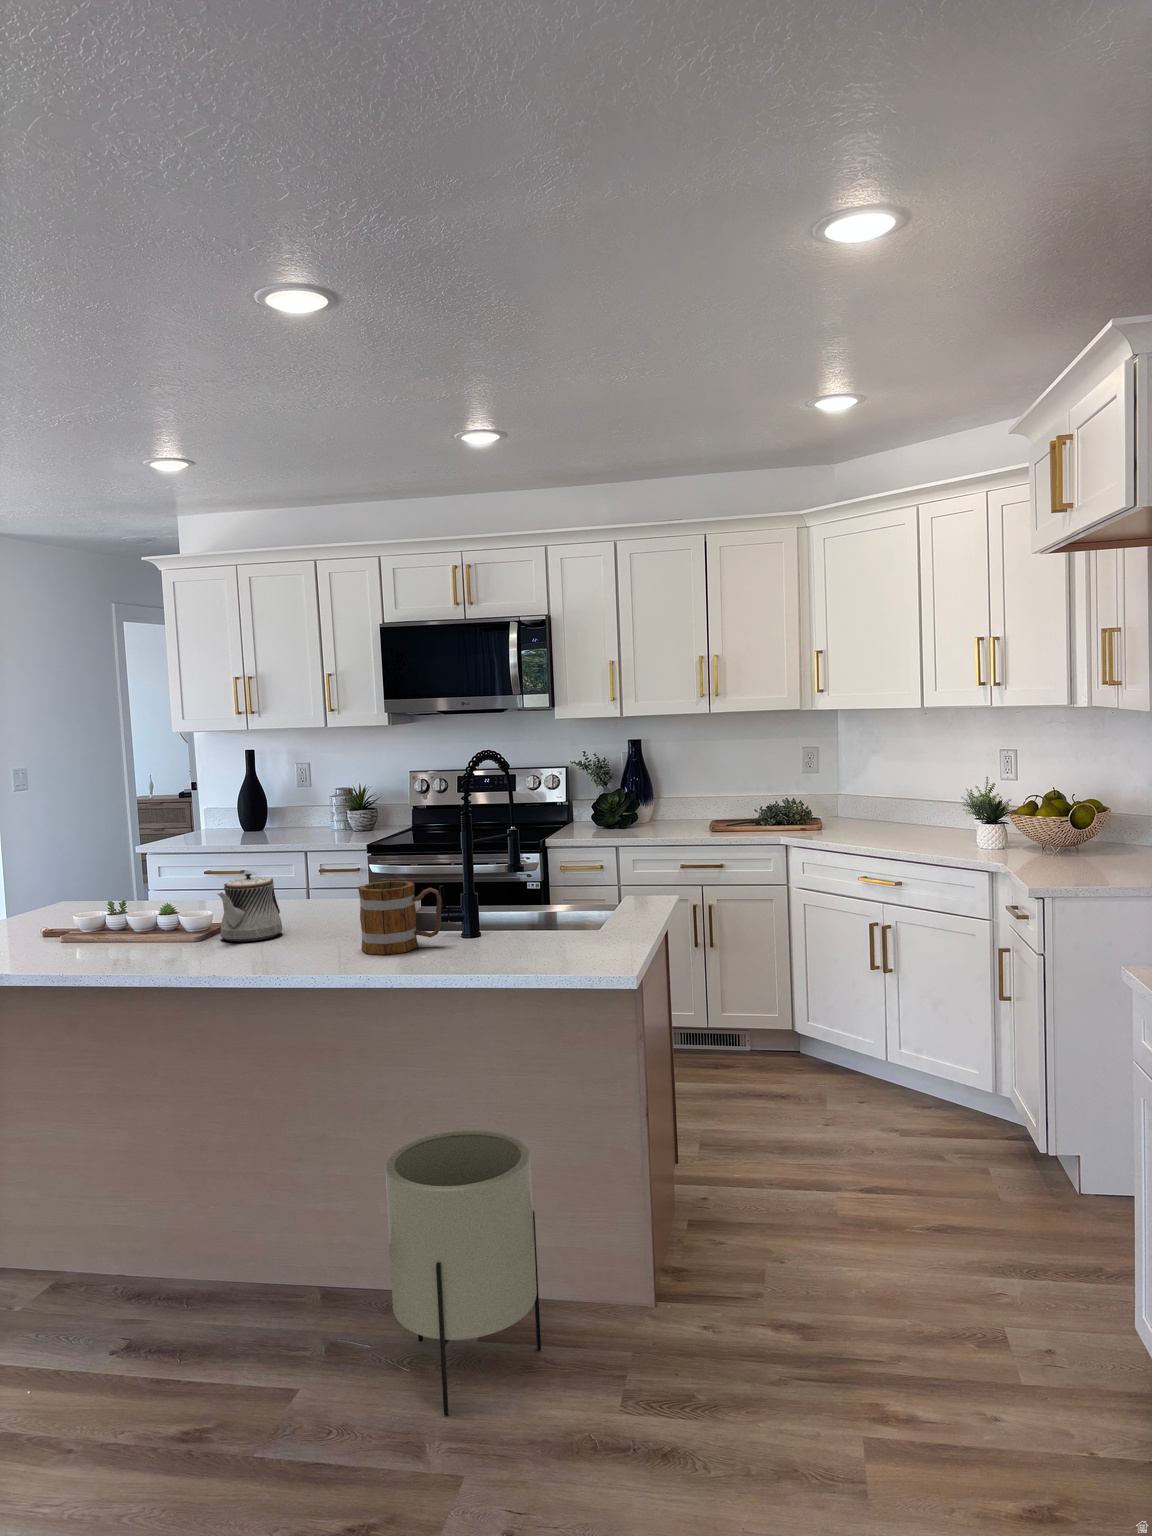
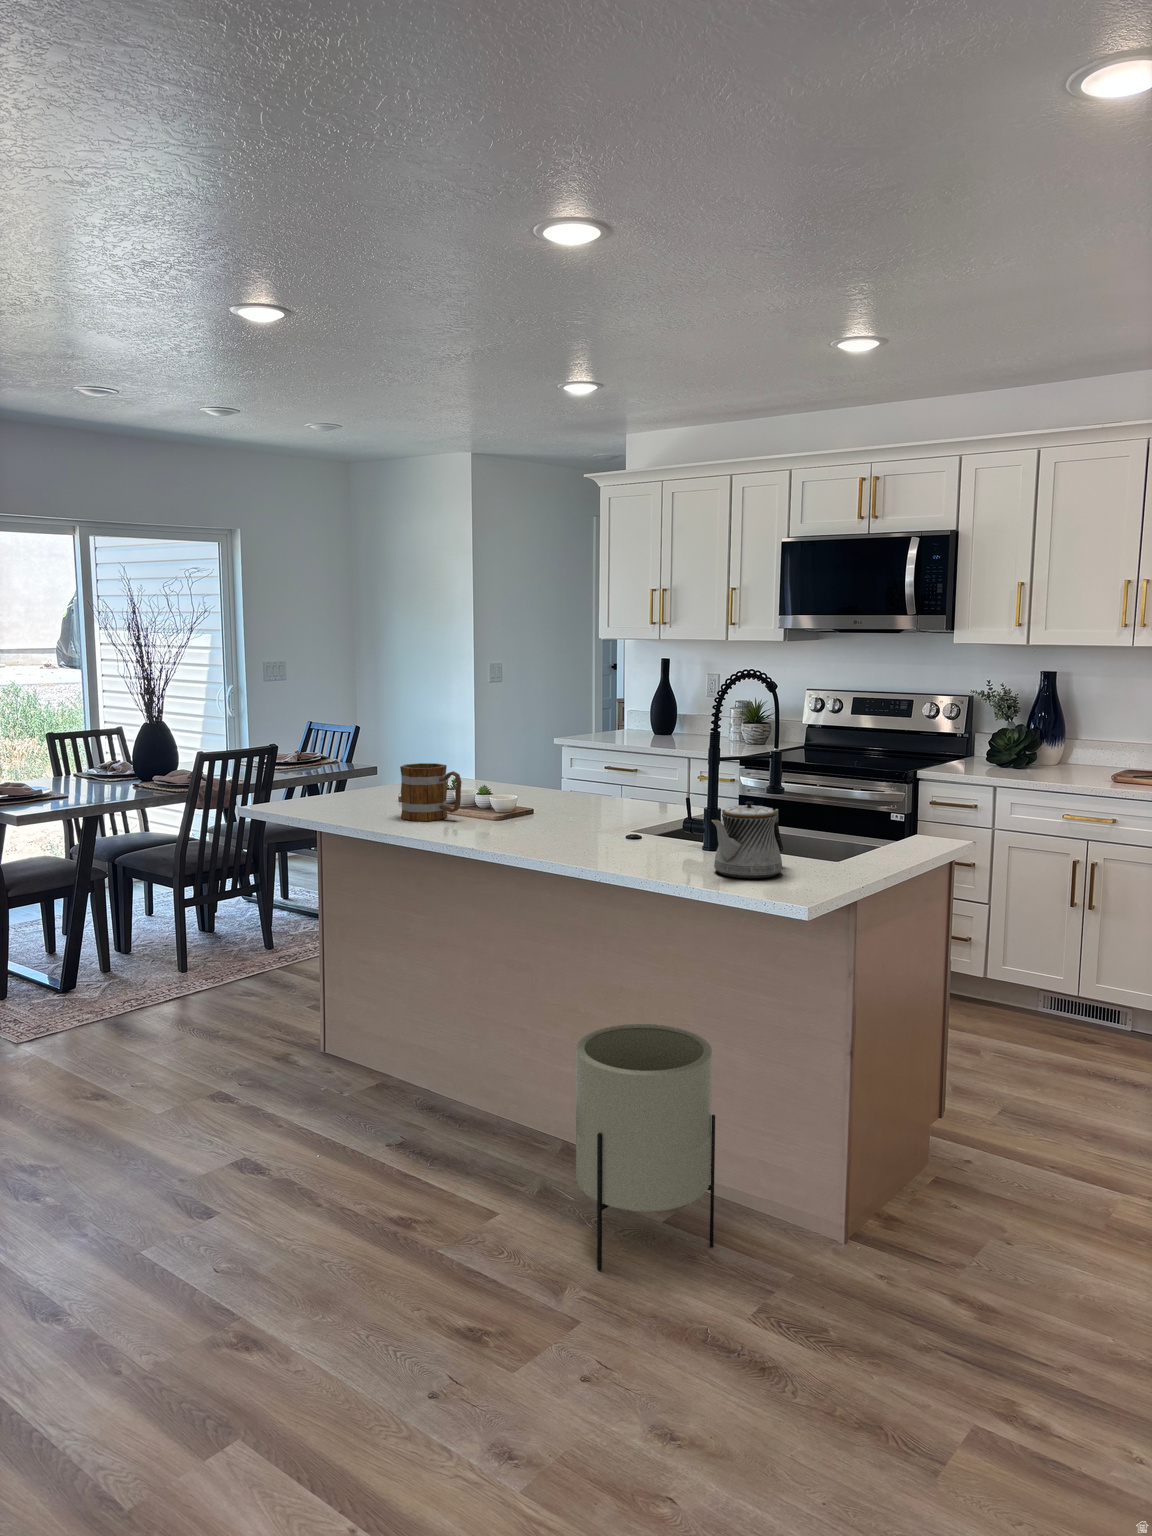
teapot: present [218,874,283,942] -> present [712,801,783,878]
mug: present [358,881,442,955] -> present [400,763,461,821]

